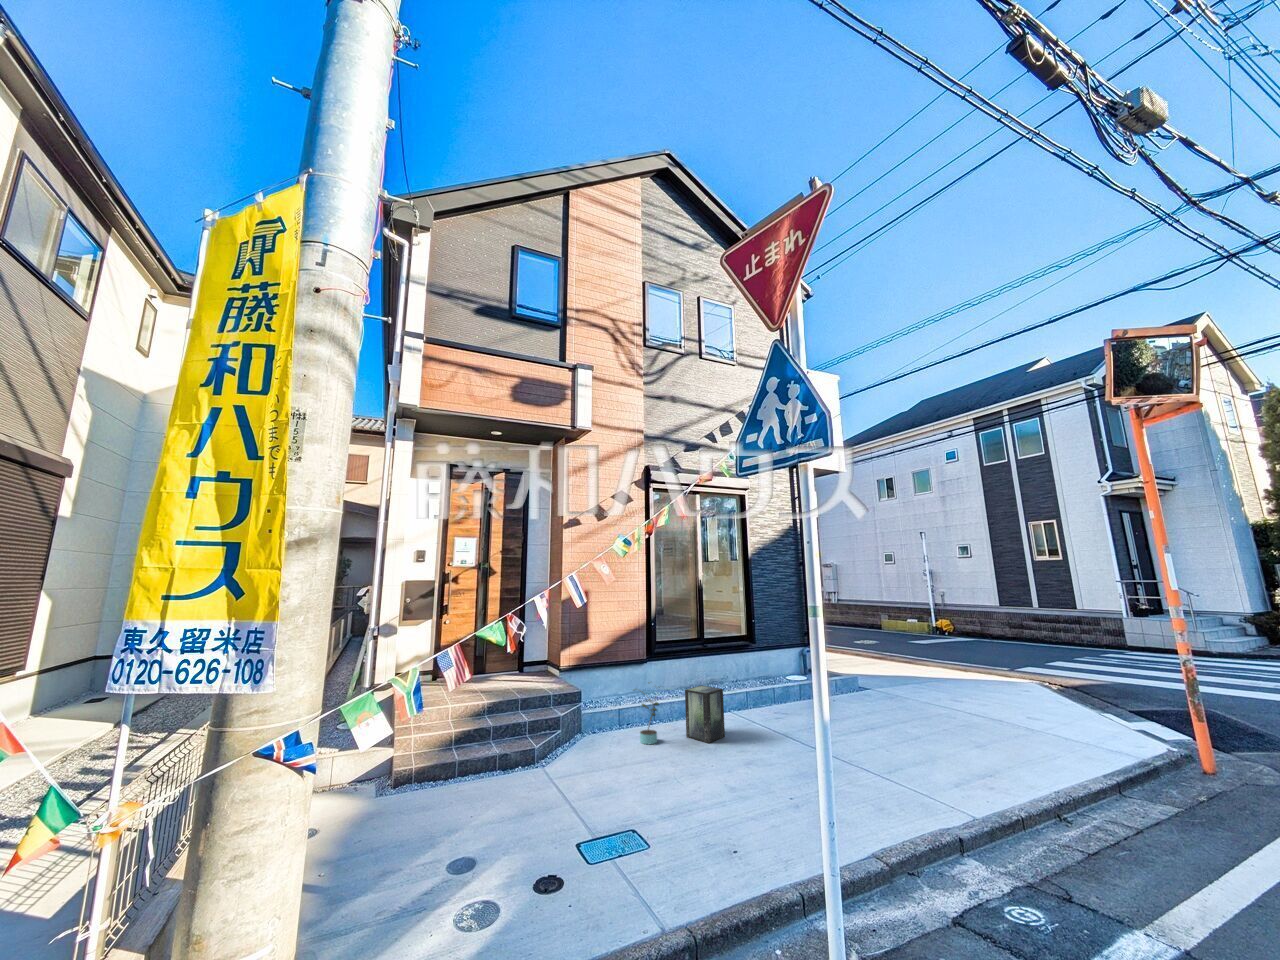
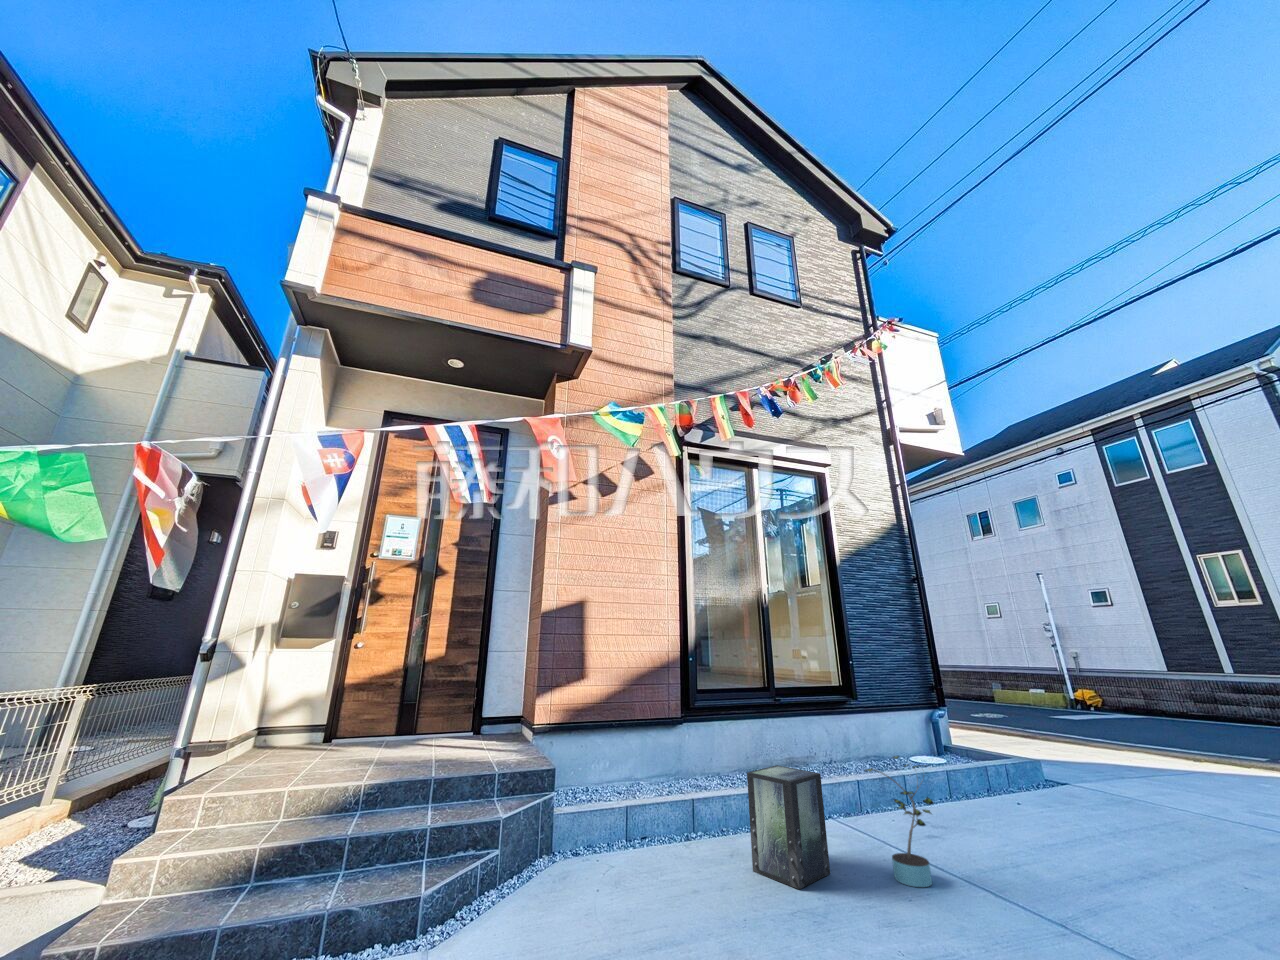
potted plant: present [634,689,659,744] -> present [865,756,934,887]

